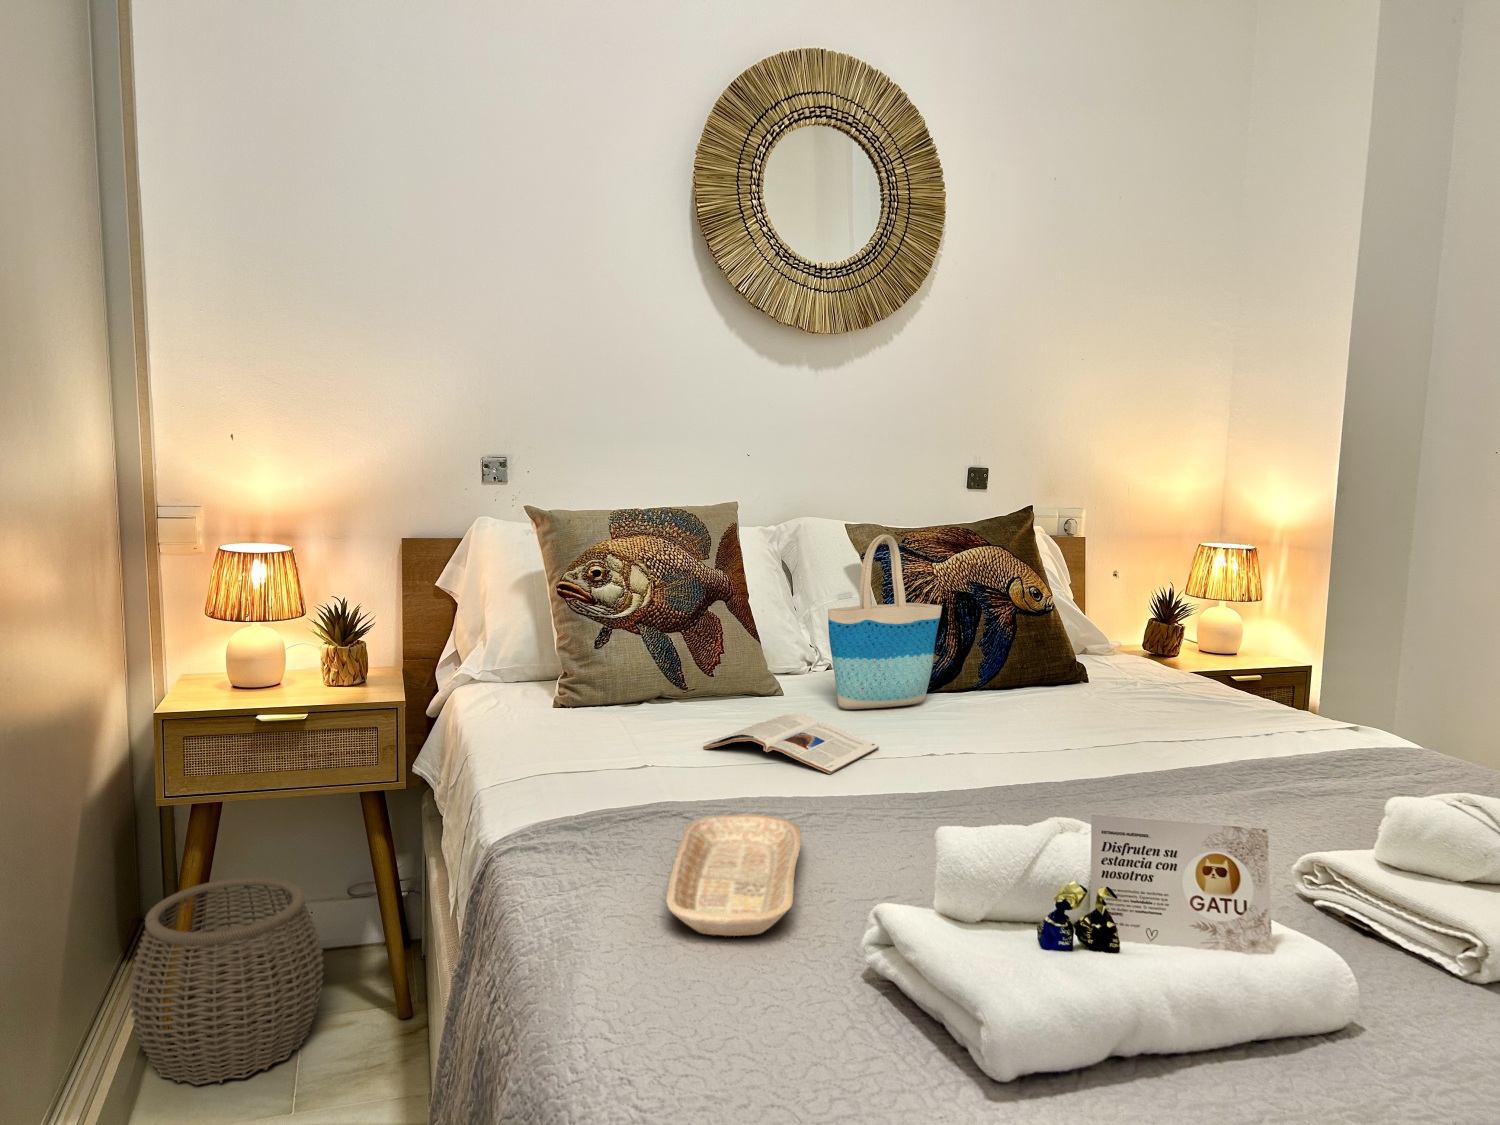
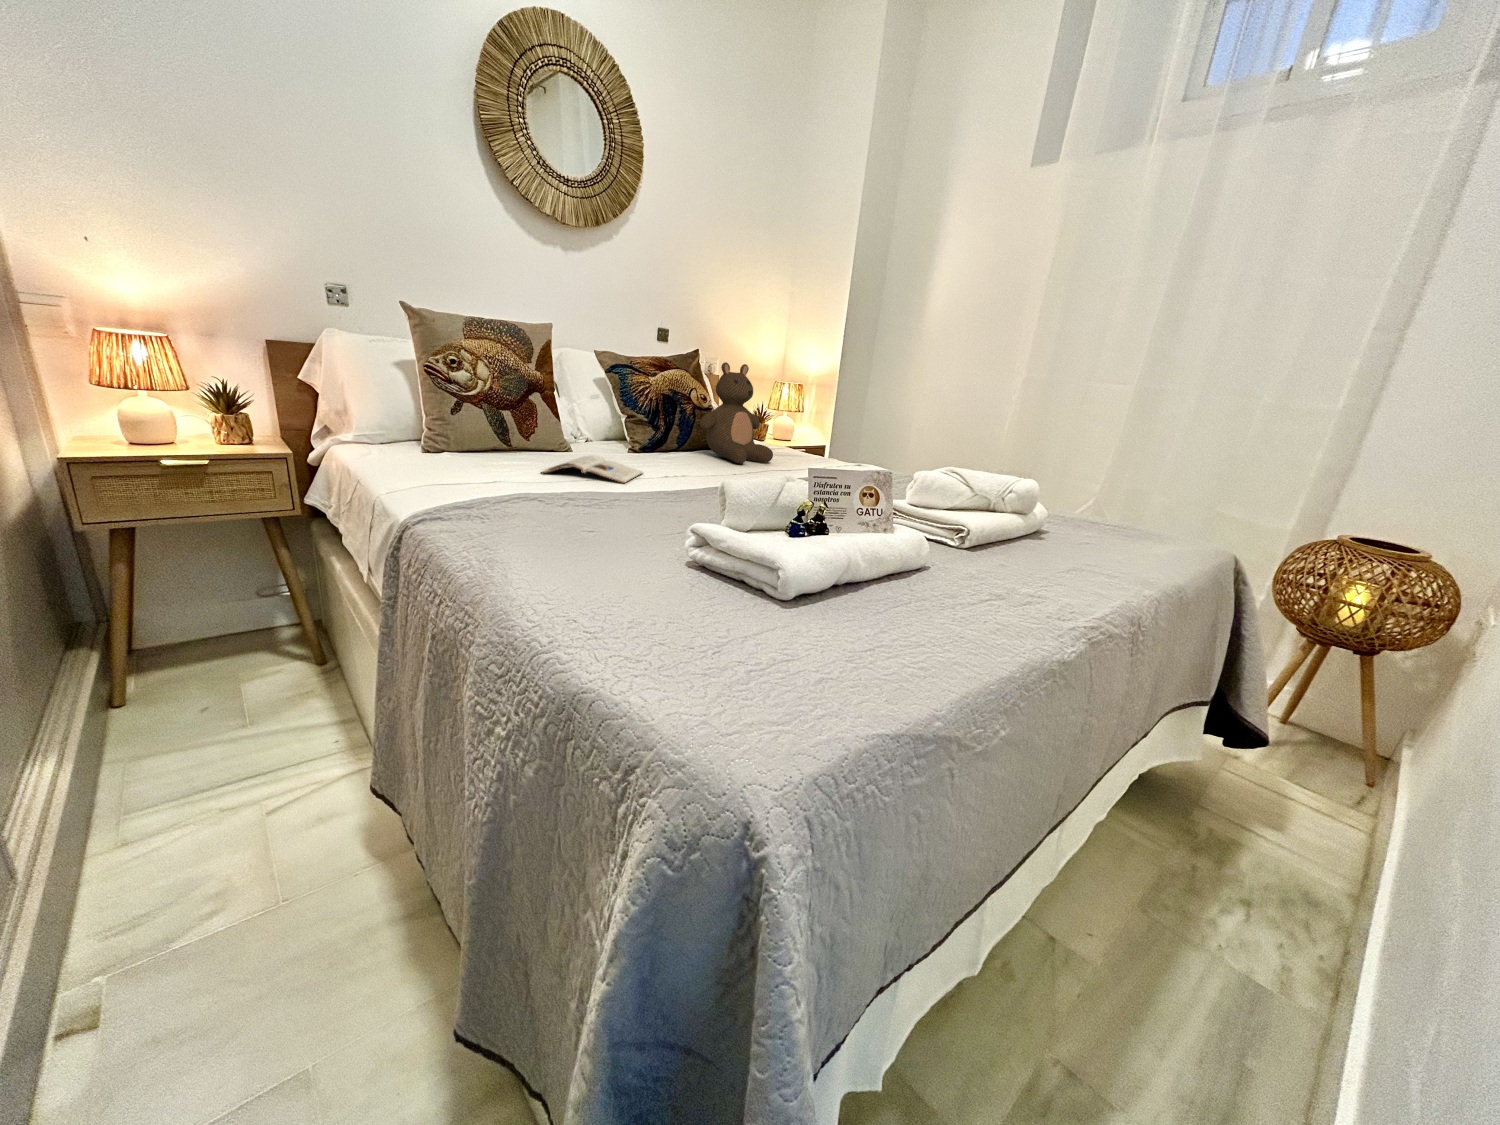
tote bag: present [828,534,942,709] -> none [602,353,664,457]
stuffed bear: none [1009,537,1156,724] -> present [700,362,773,464]
tray: present [666,814,801,936] -> none [567,495,655,547]
woven basket: present [130,877,323,1085] -> none [84,582,259,722]

